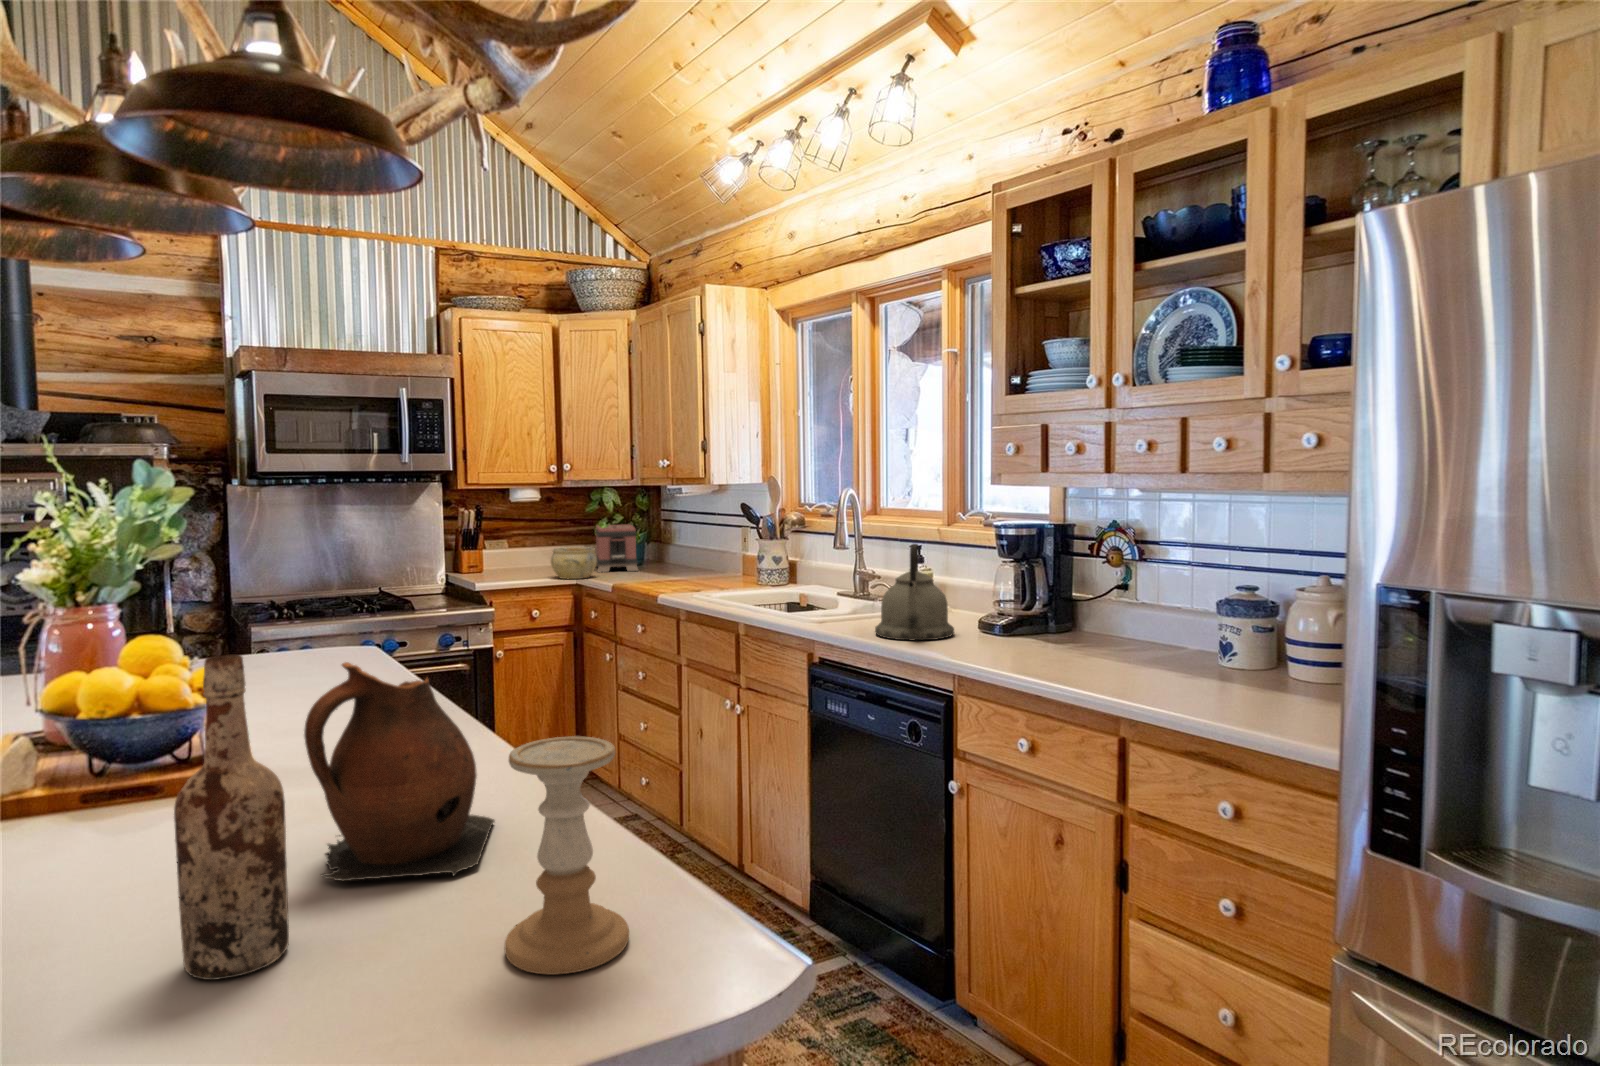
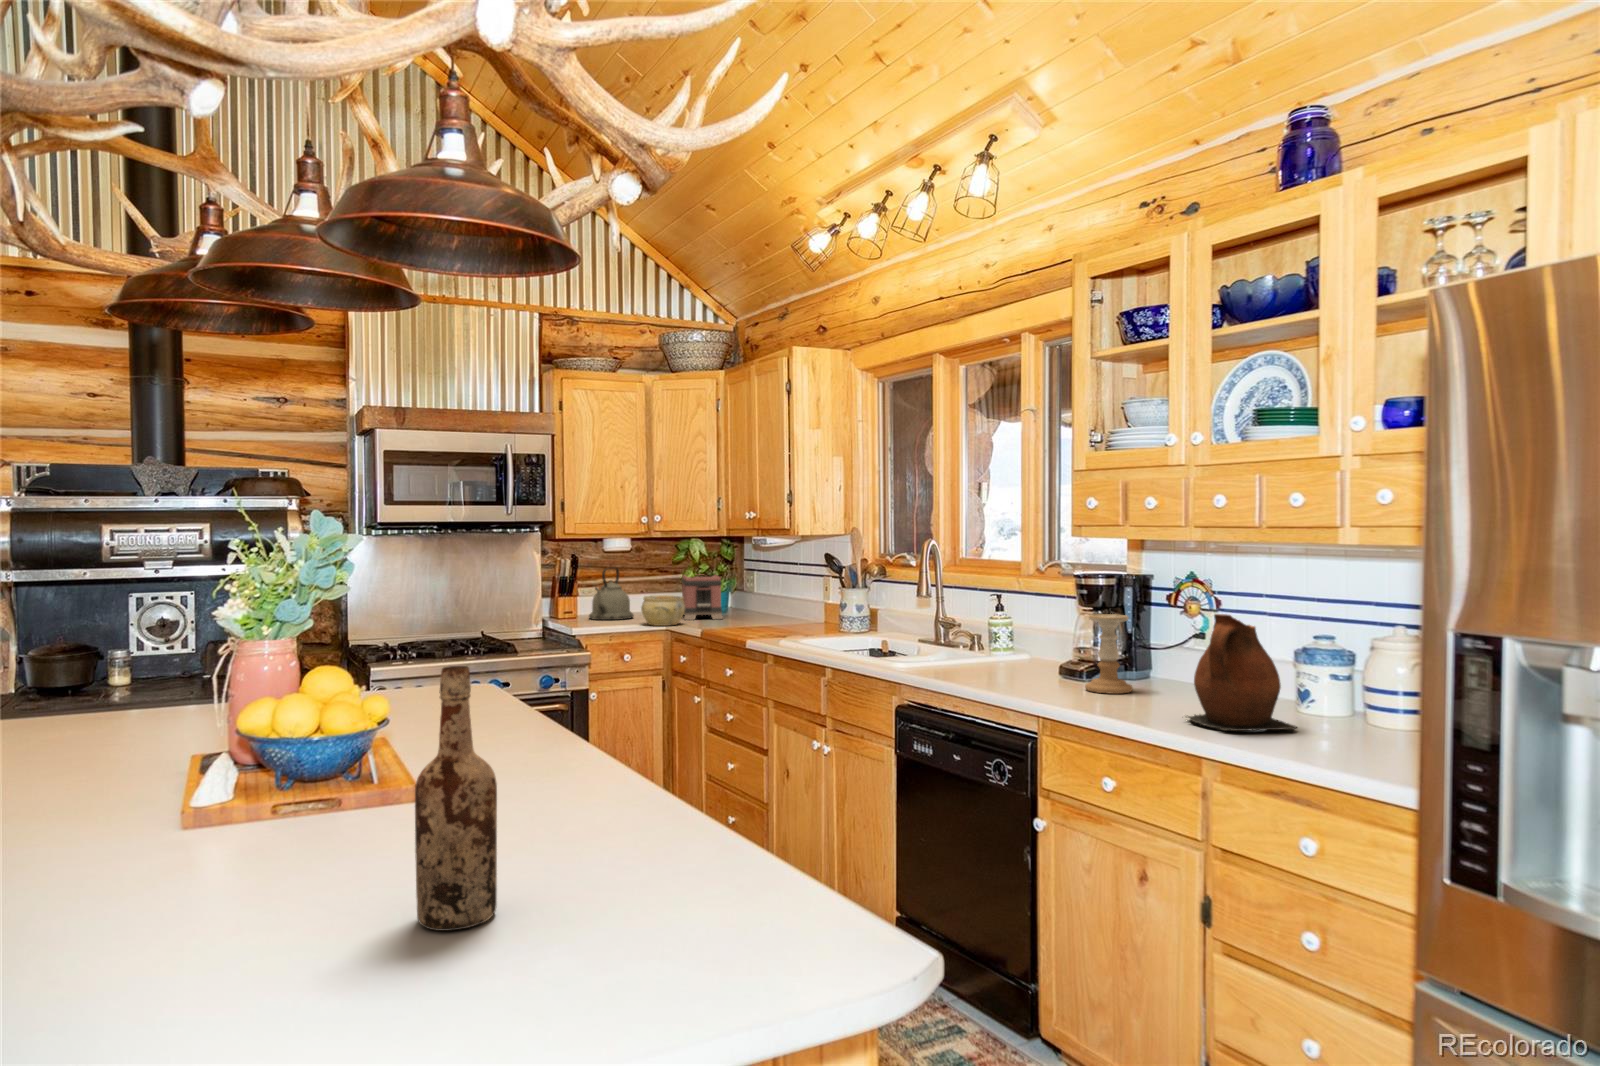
kettle: present [875,544,954,640] -> present [589,568,634,620]
ceramic pitcher: present [304,662,494,881] -> present [1188,614,1297,731]
candle holder: present [504,736,629,975] -> present [1085,614,1133,694]

